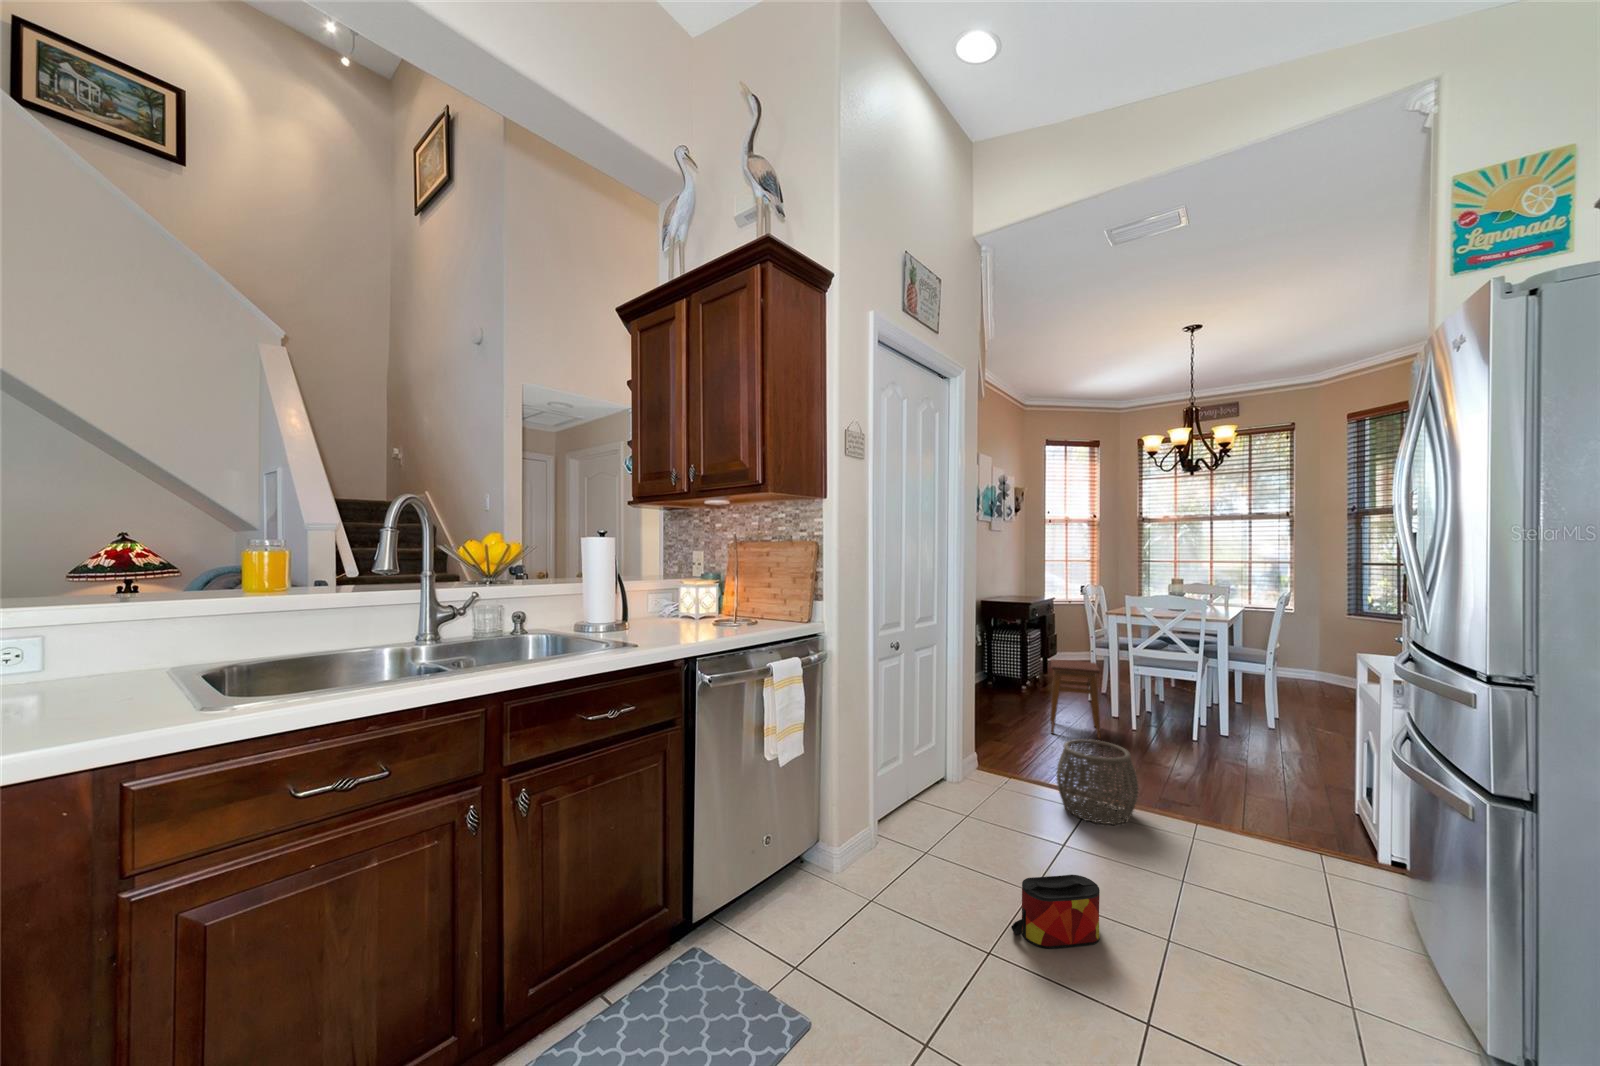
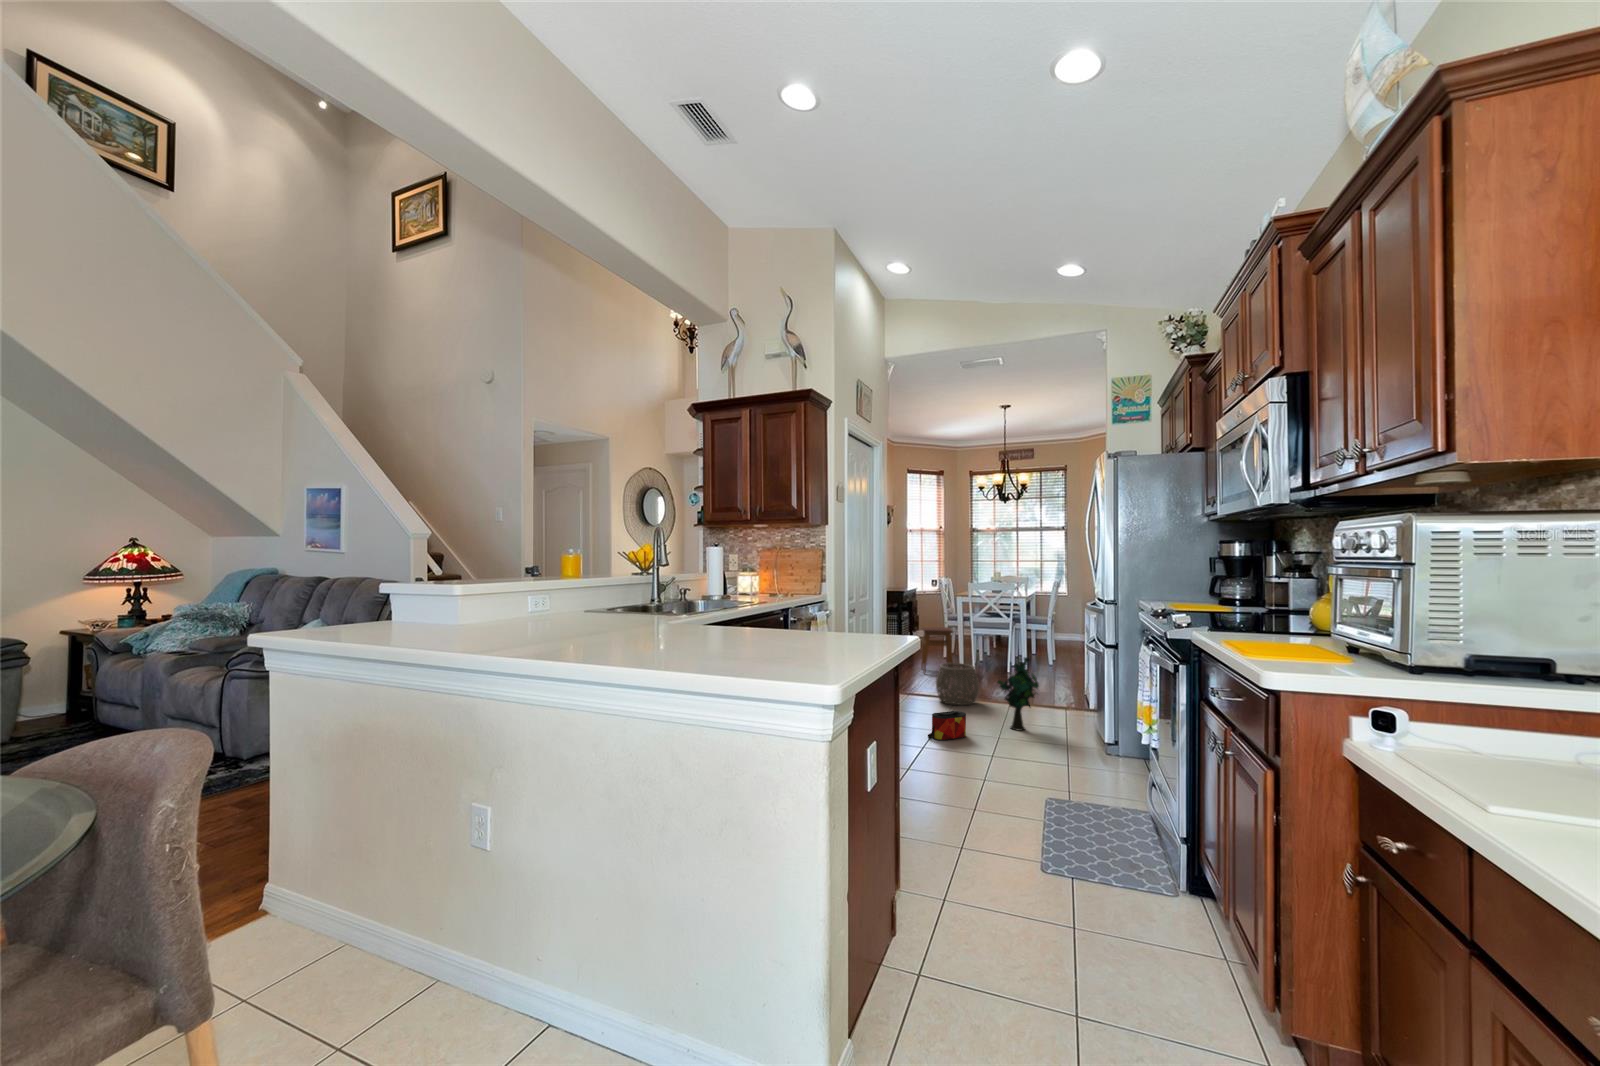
decorative plant: none [1173,770,1279,932] -> present [998,657,1039,731]

